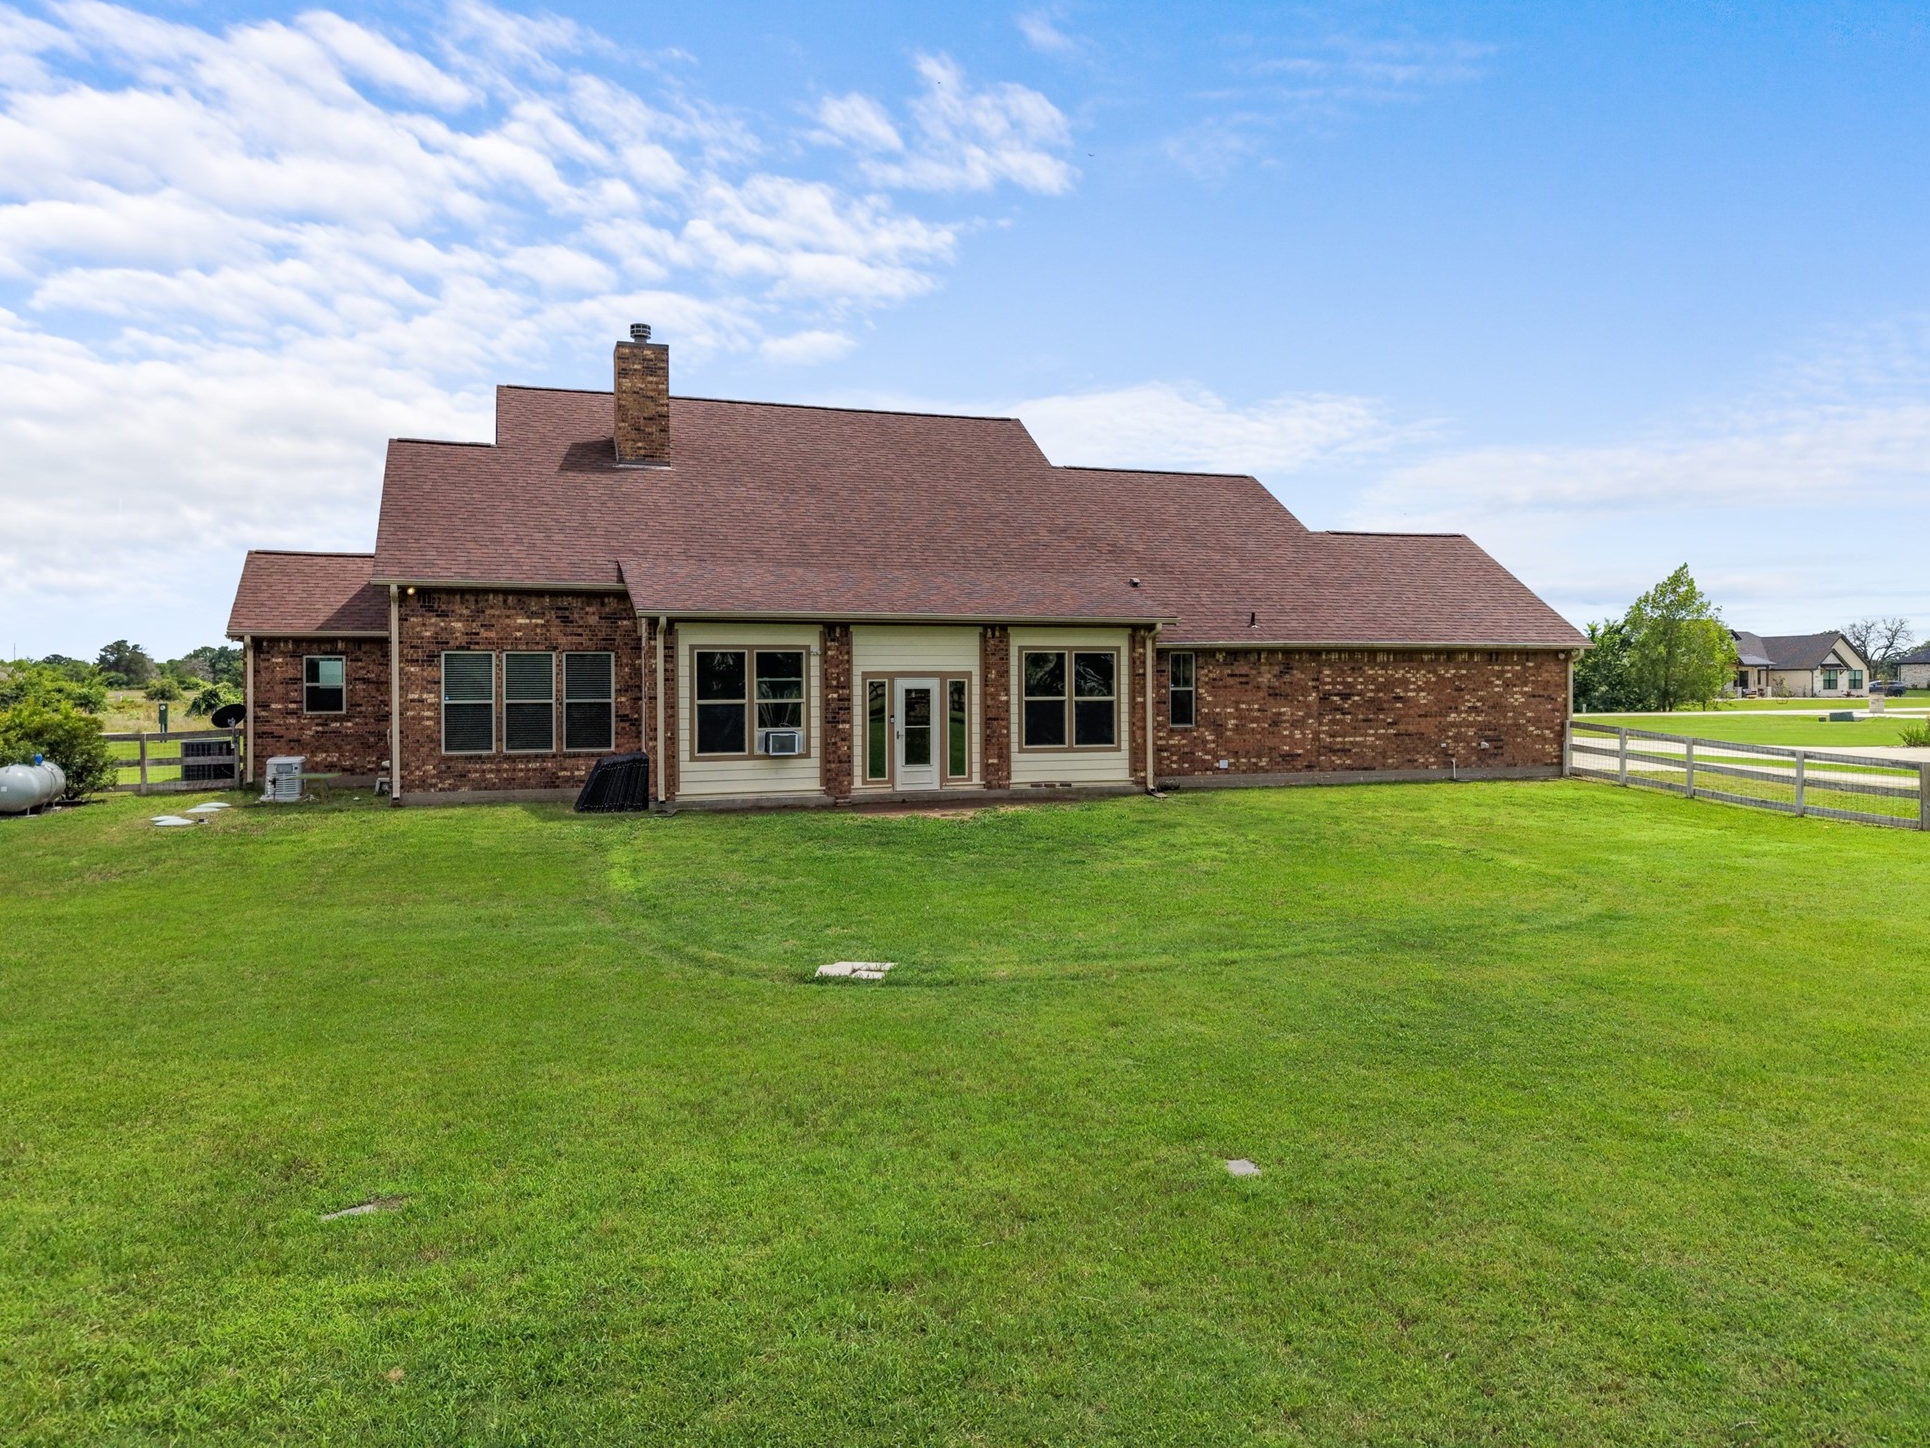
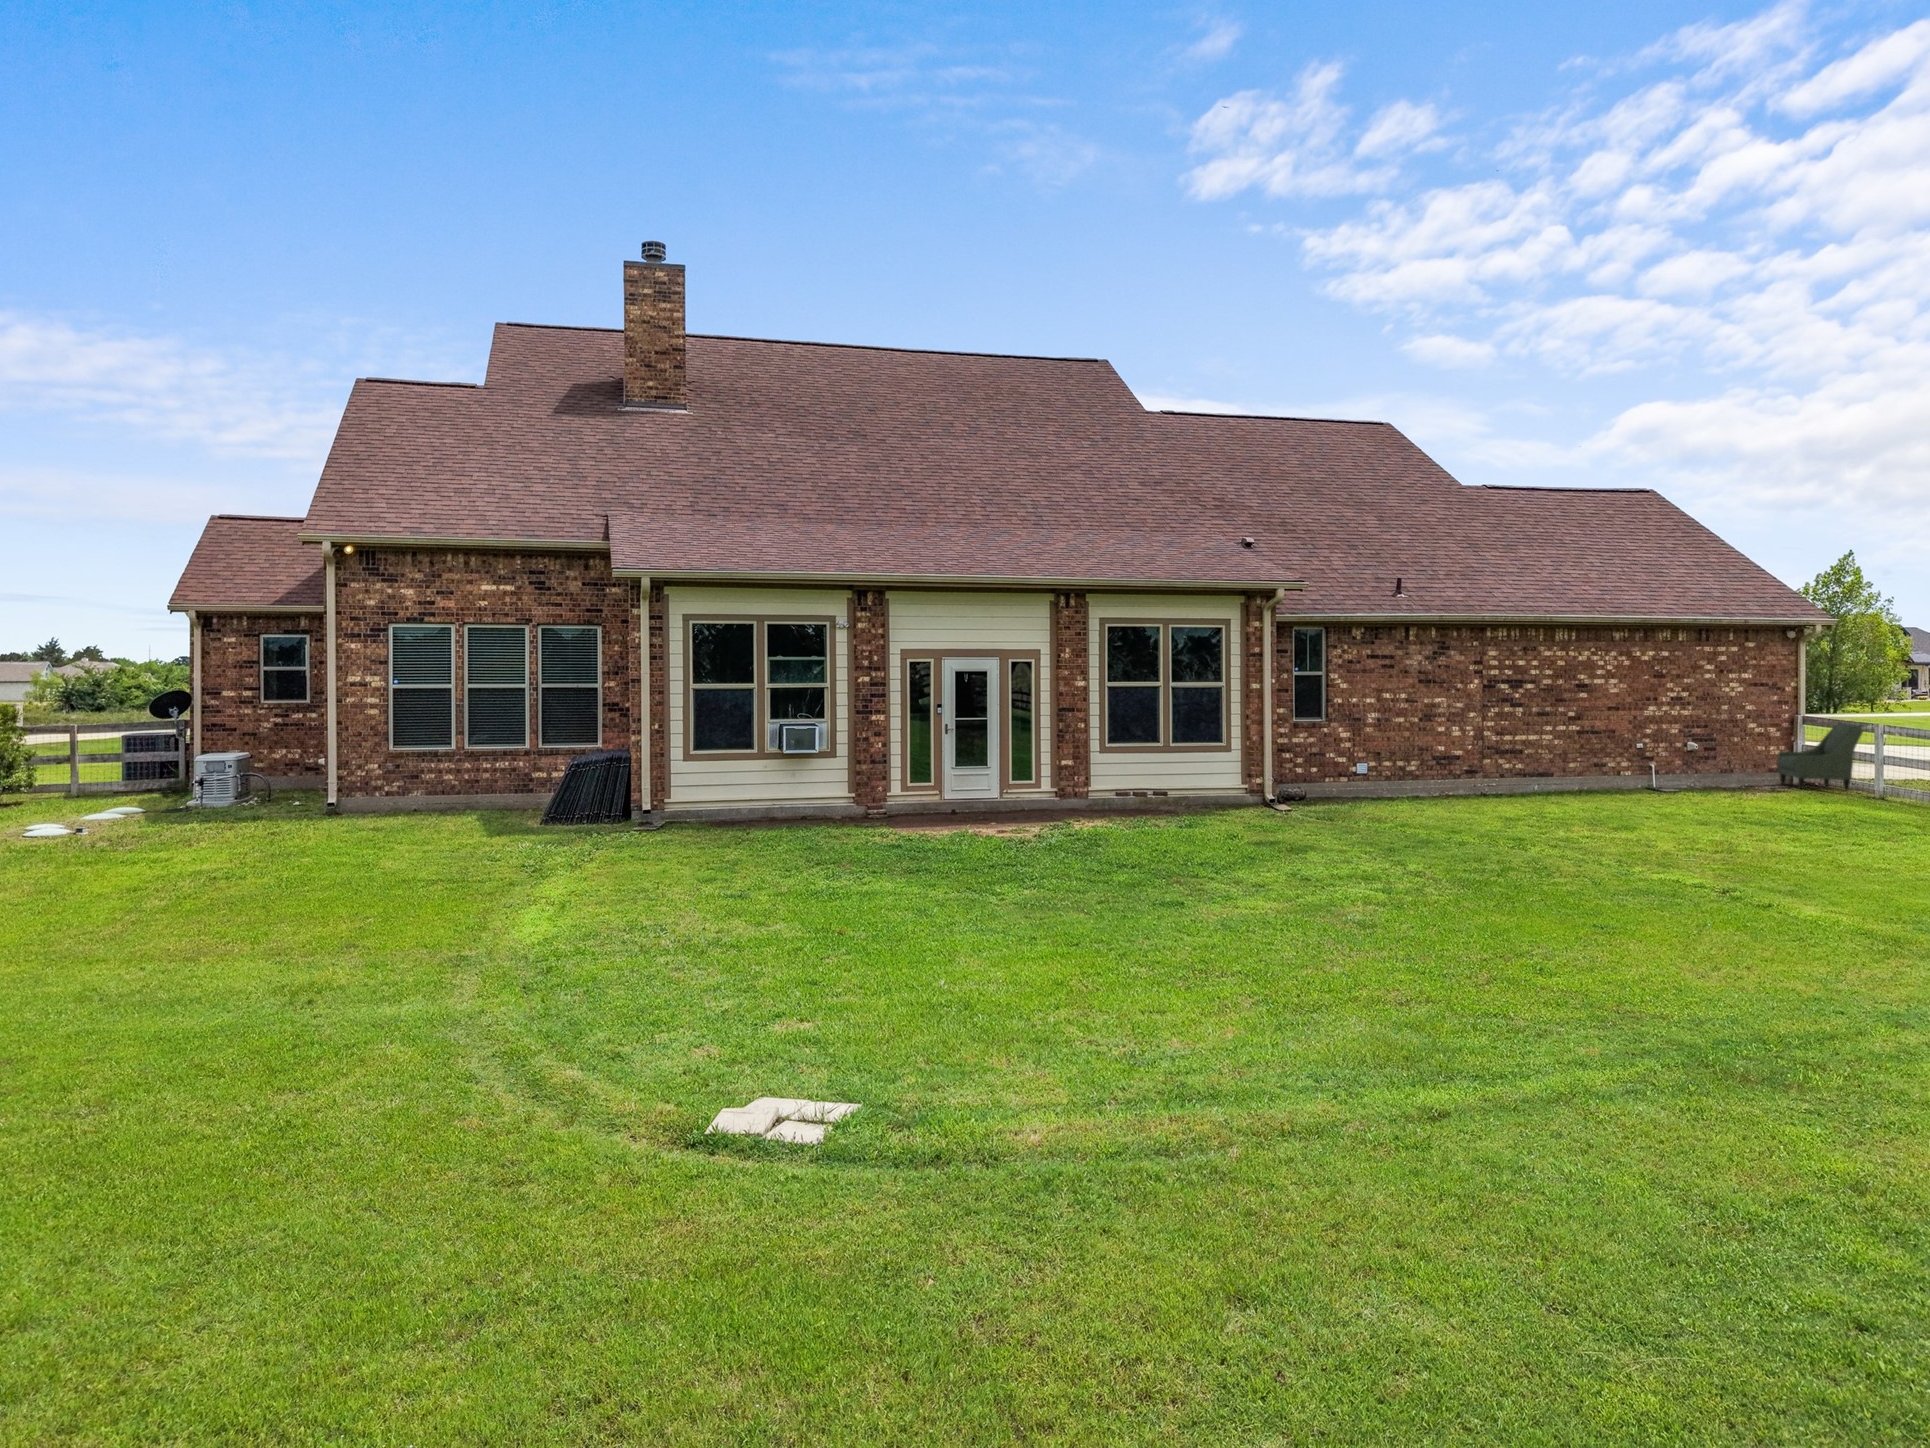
chair: none [1551,726,1610,779] -> present [1778,722,1863,790]
side table: present [290,773,341,805] -> none [214,772,286,811]

